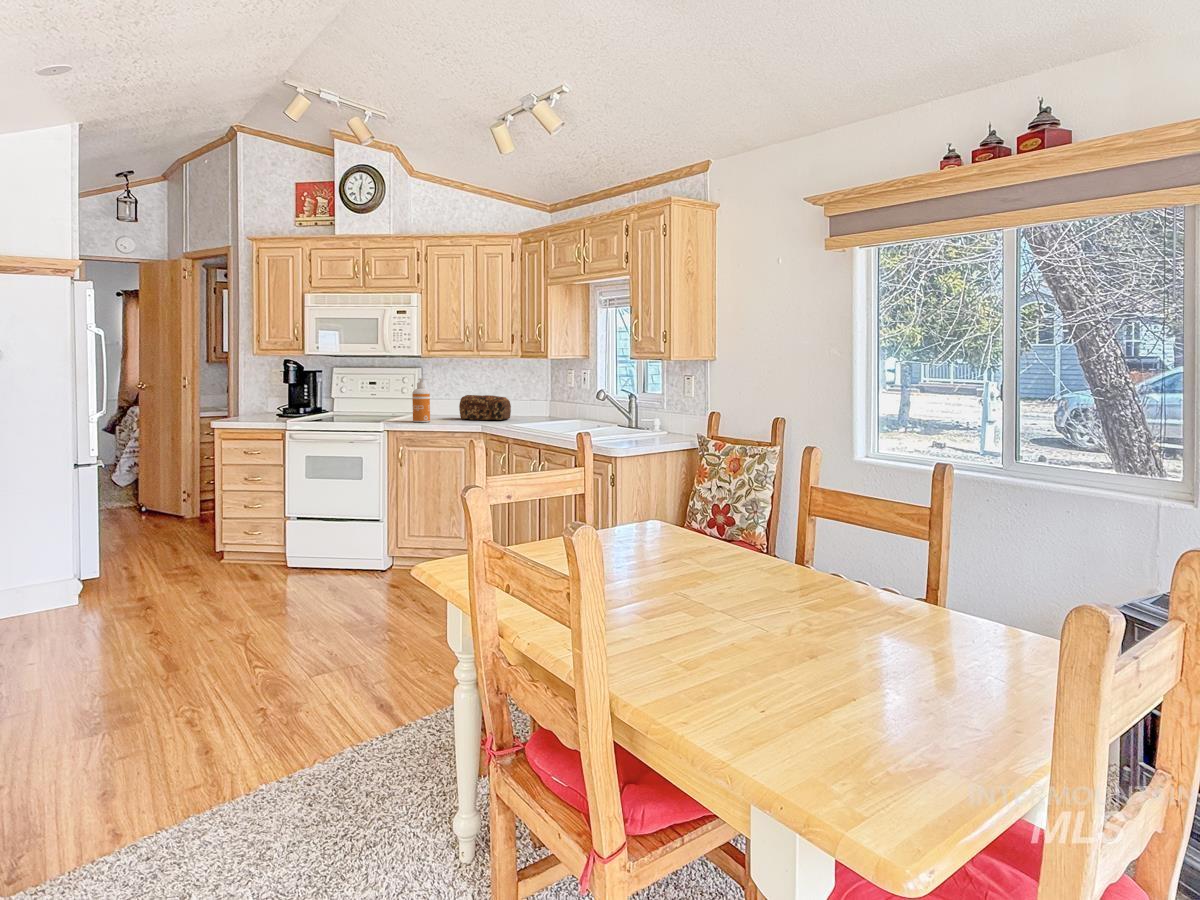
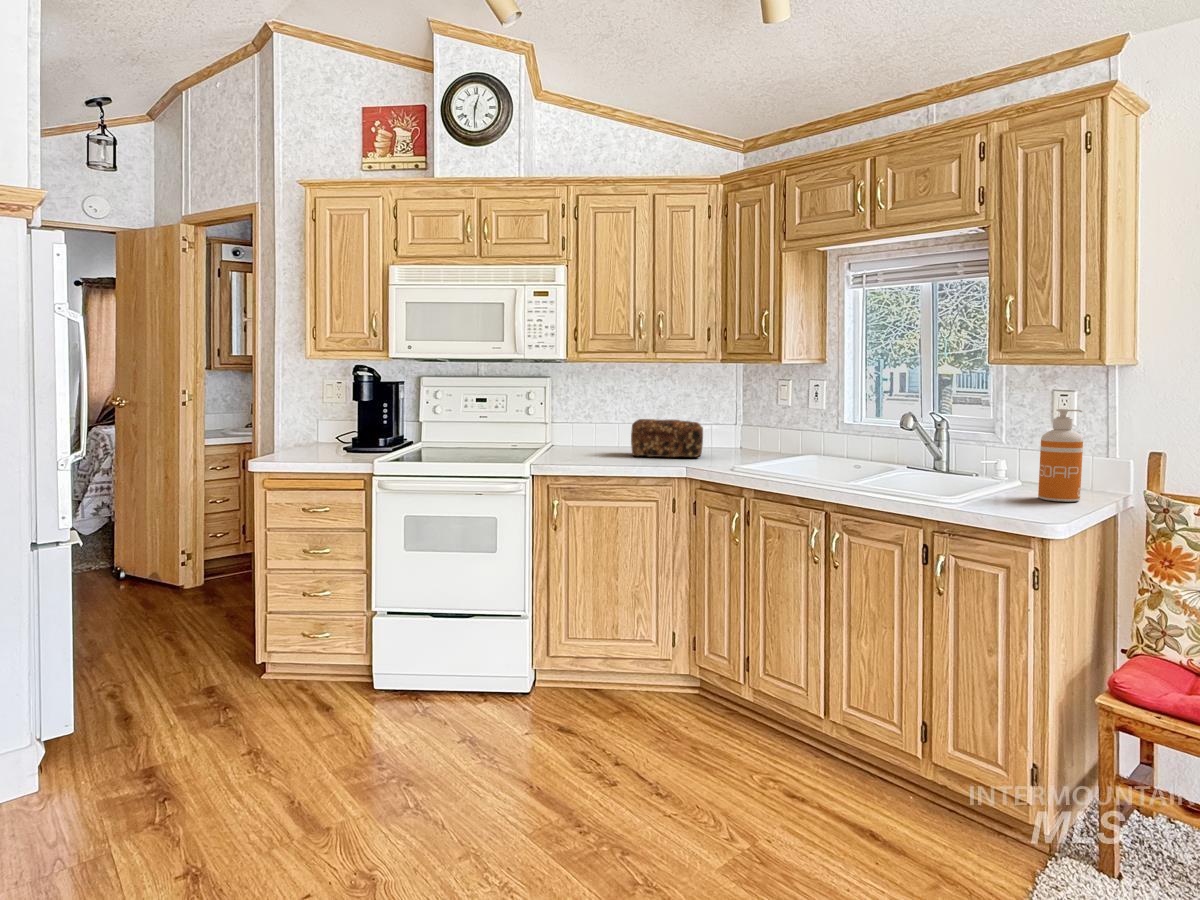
soap dispenser: present [412,378,430,422] -> present [1038,409,1083,502]

